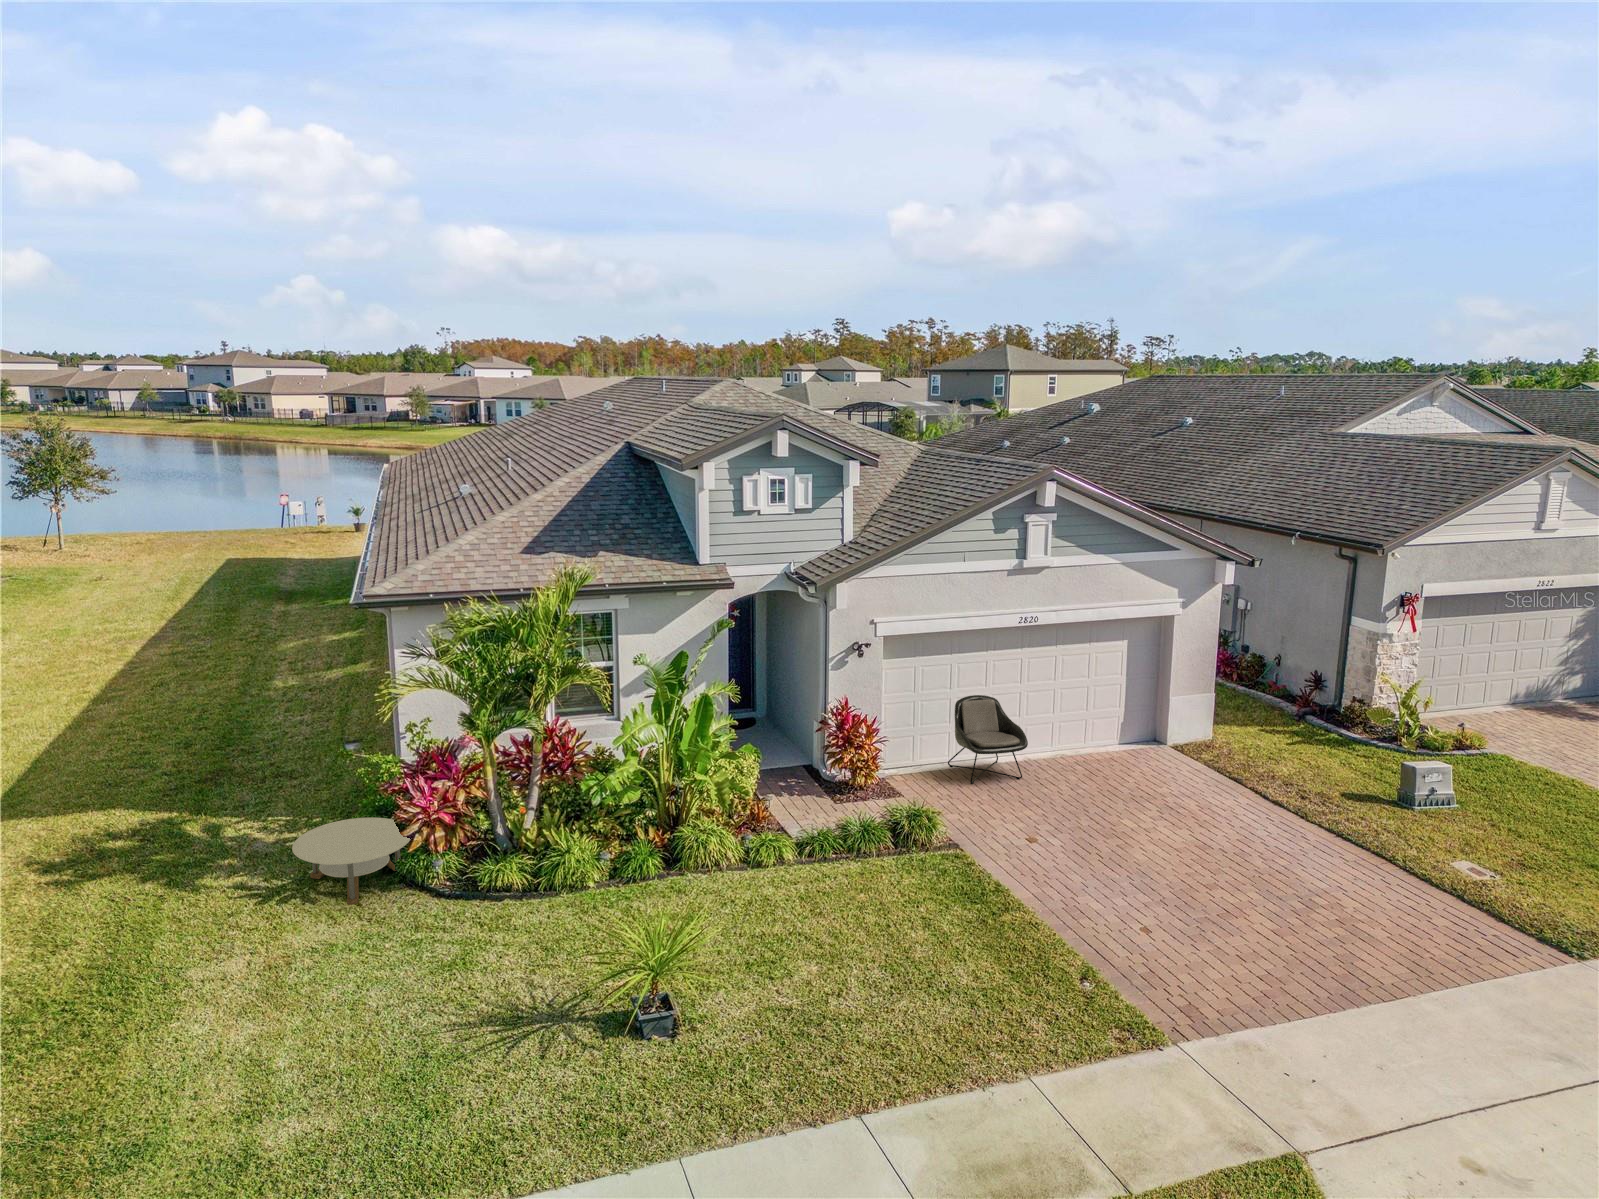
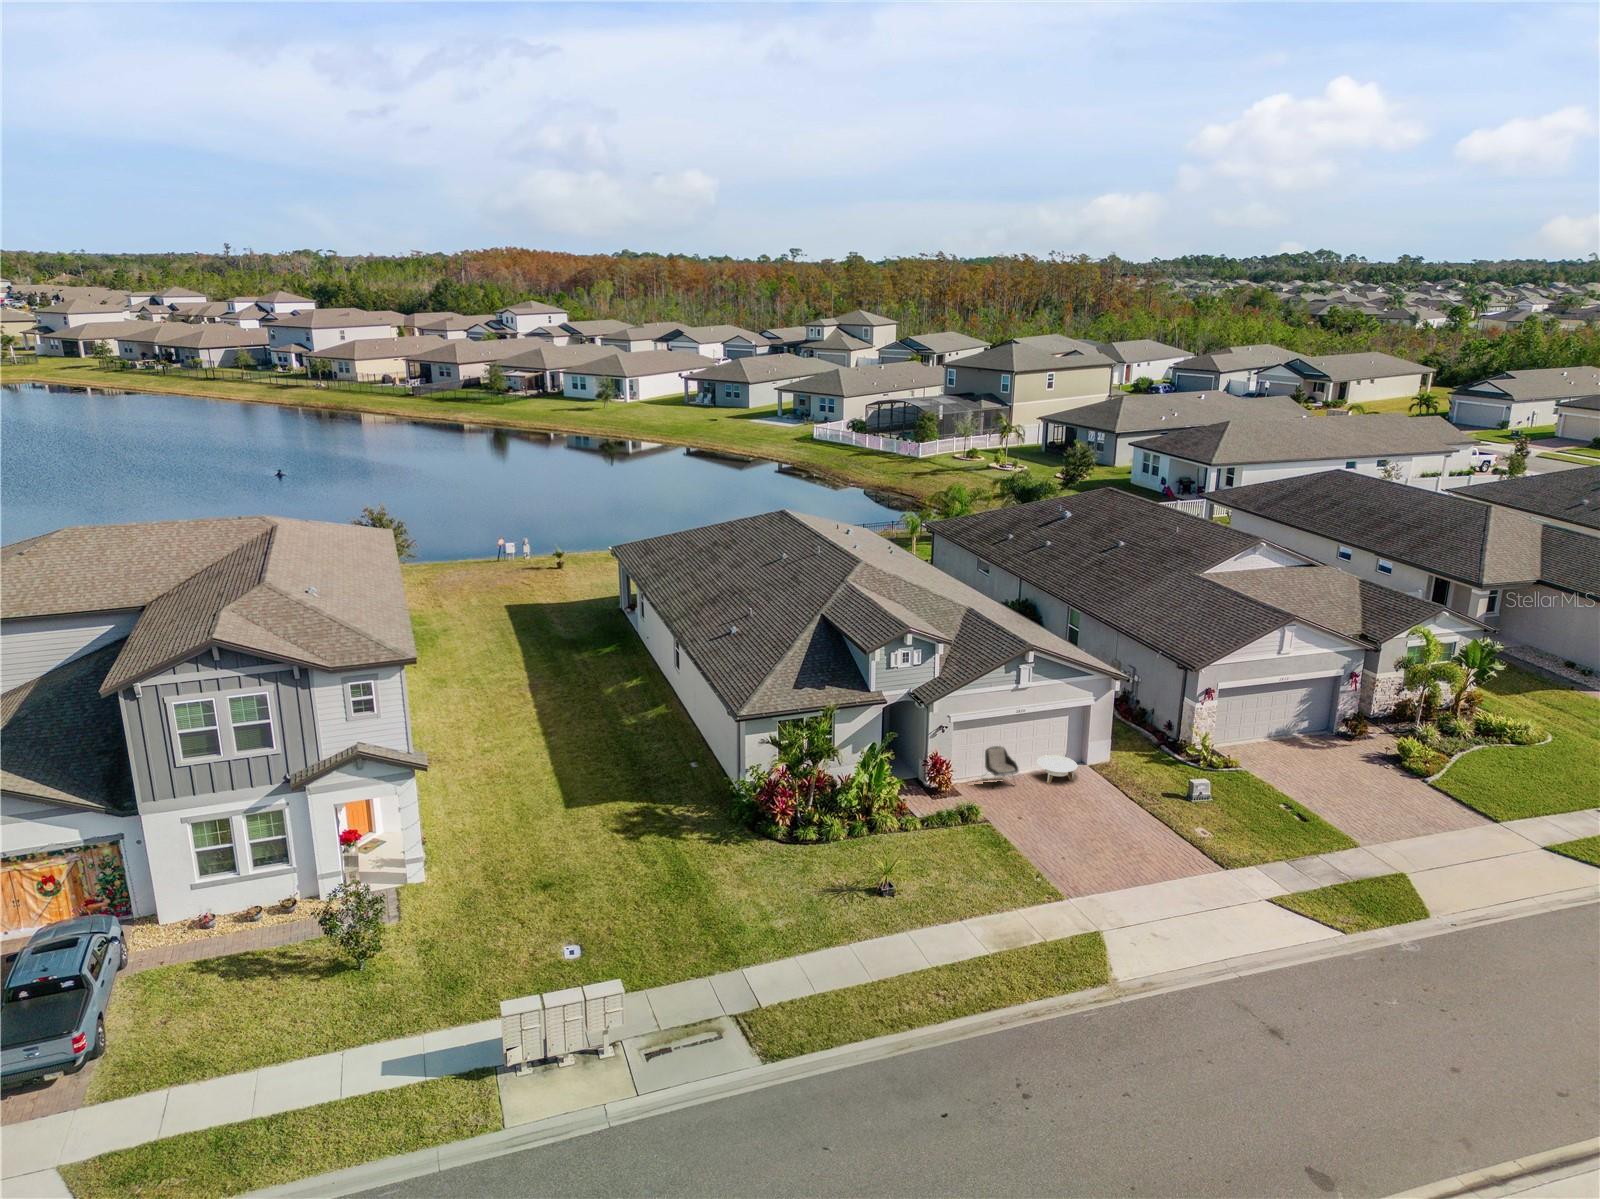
round table: present [292,818,410,905] -> present [1037,755,1077,784]

